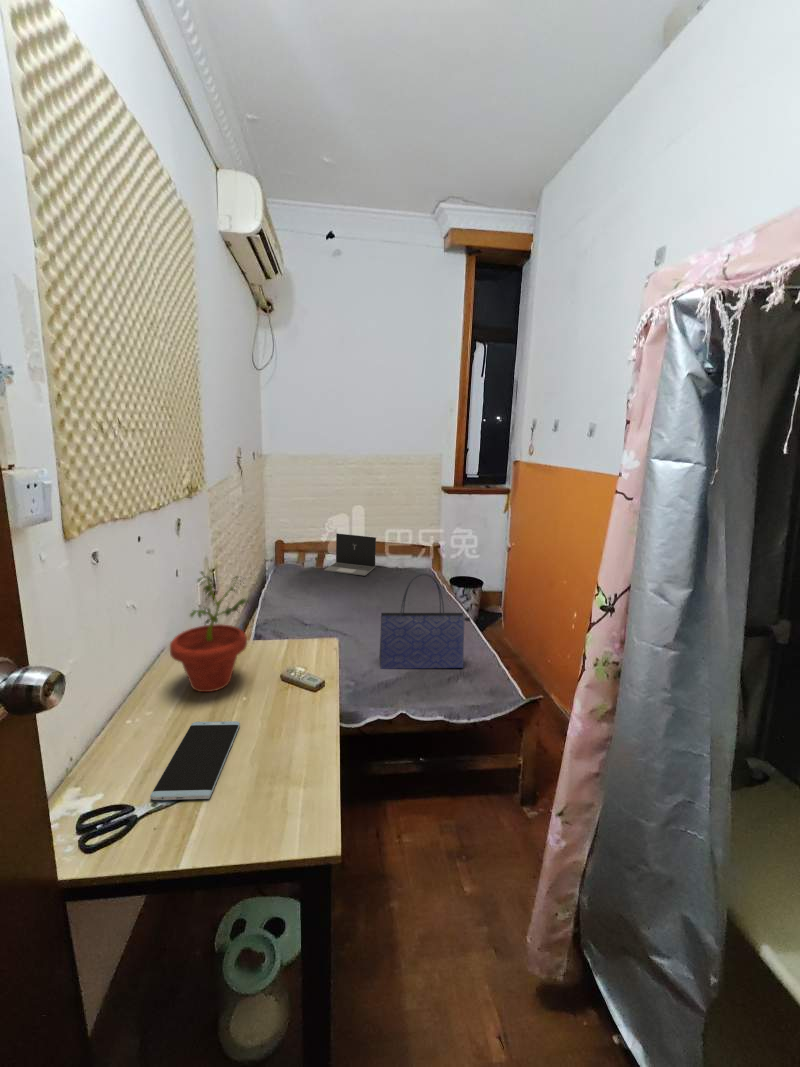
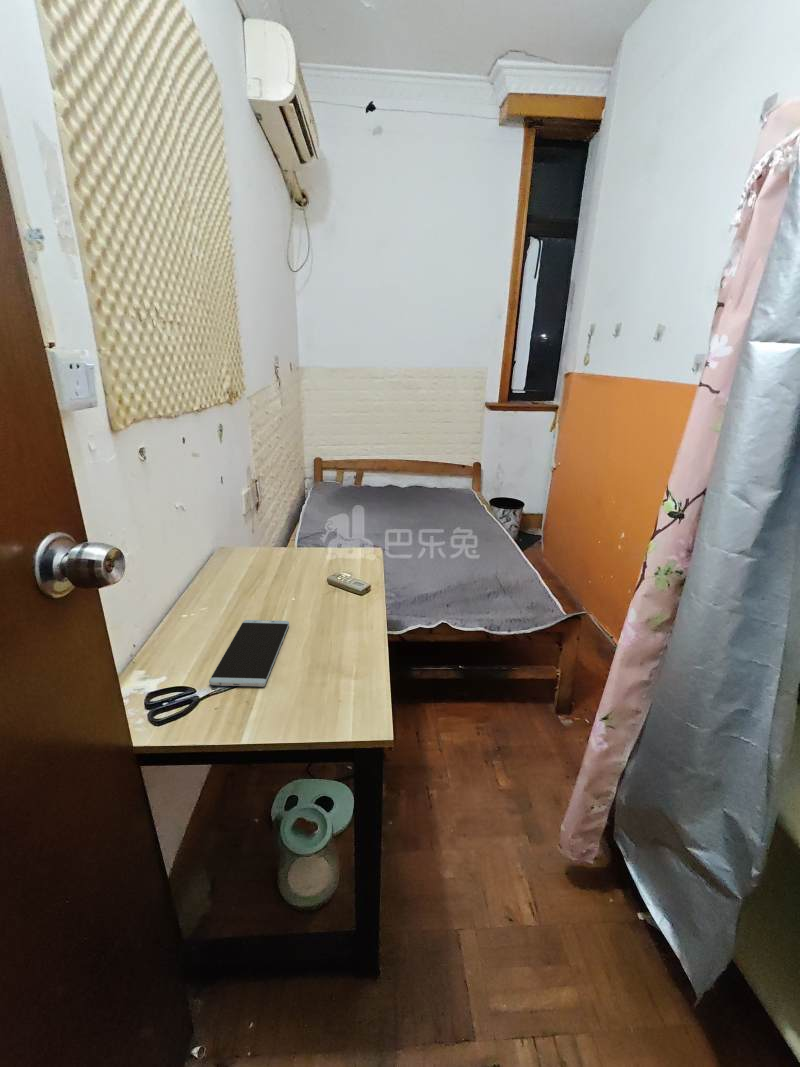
laptop: present [324,533,376,576] -> none [364,452,417,496]
potted plant: present [170,572,248,692] -> none [218,475,296,594]
tote bag: present [379,574,471,669] -> none [421,489,517,586]

